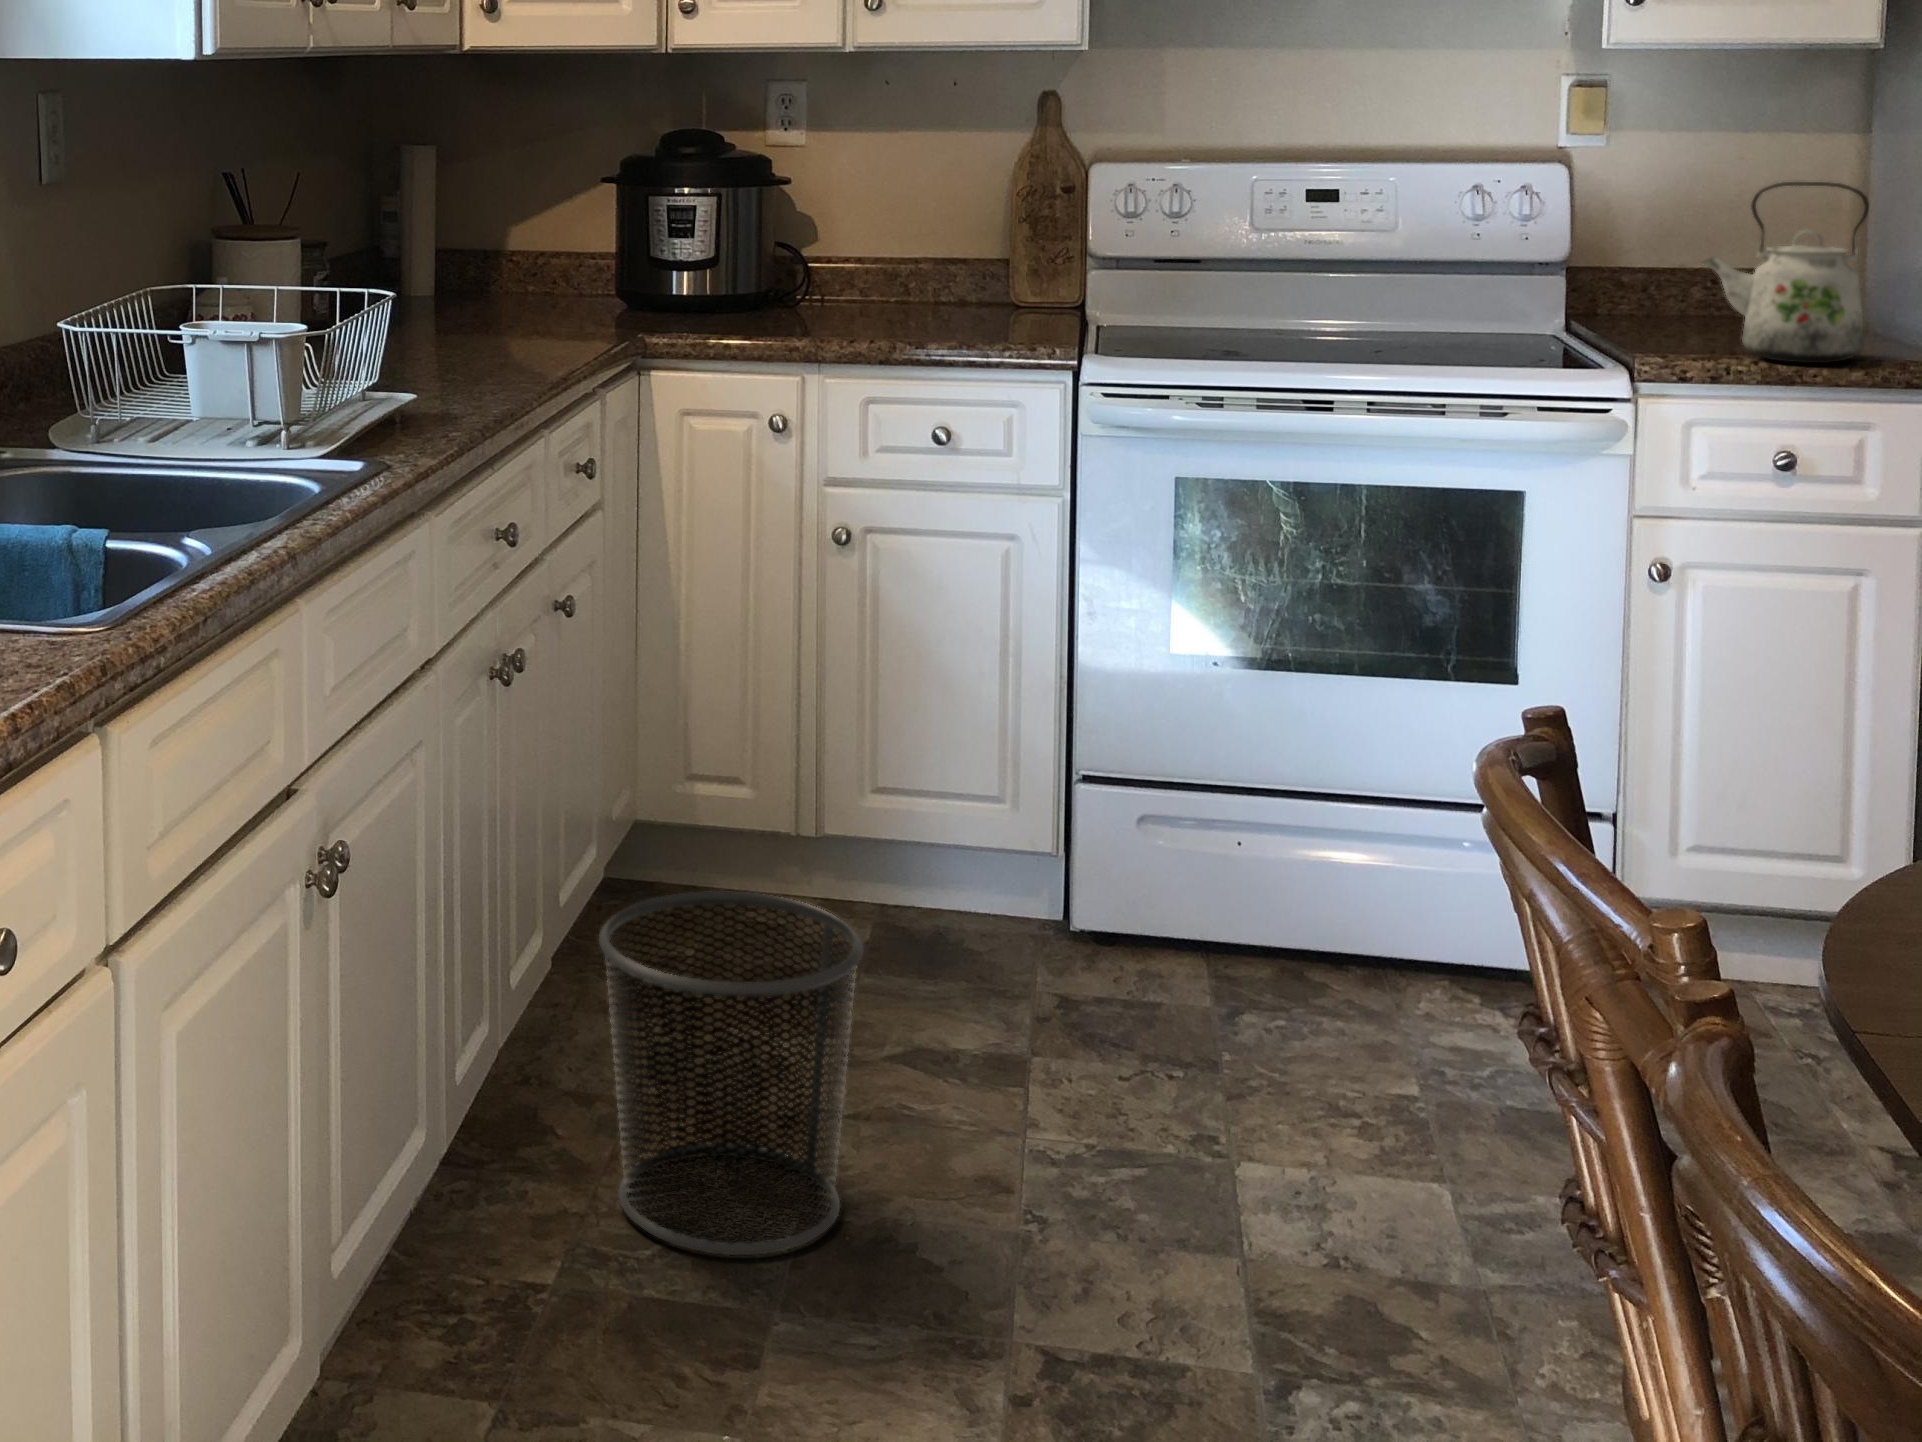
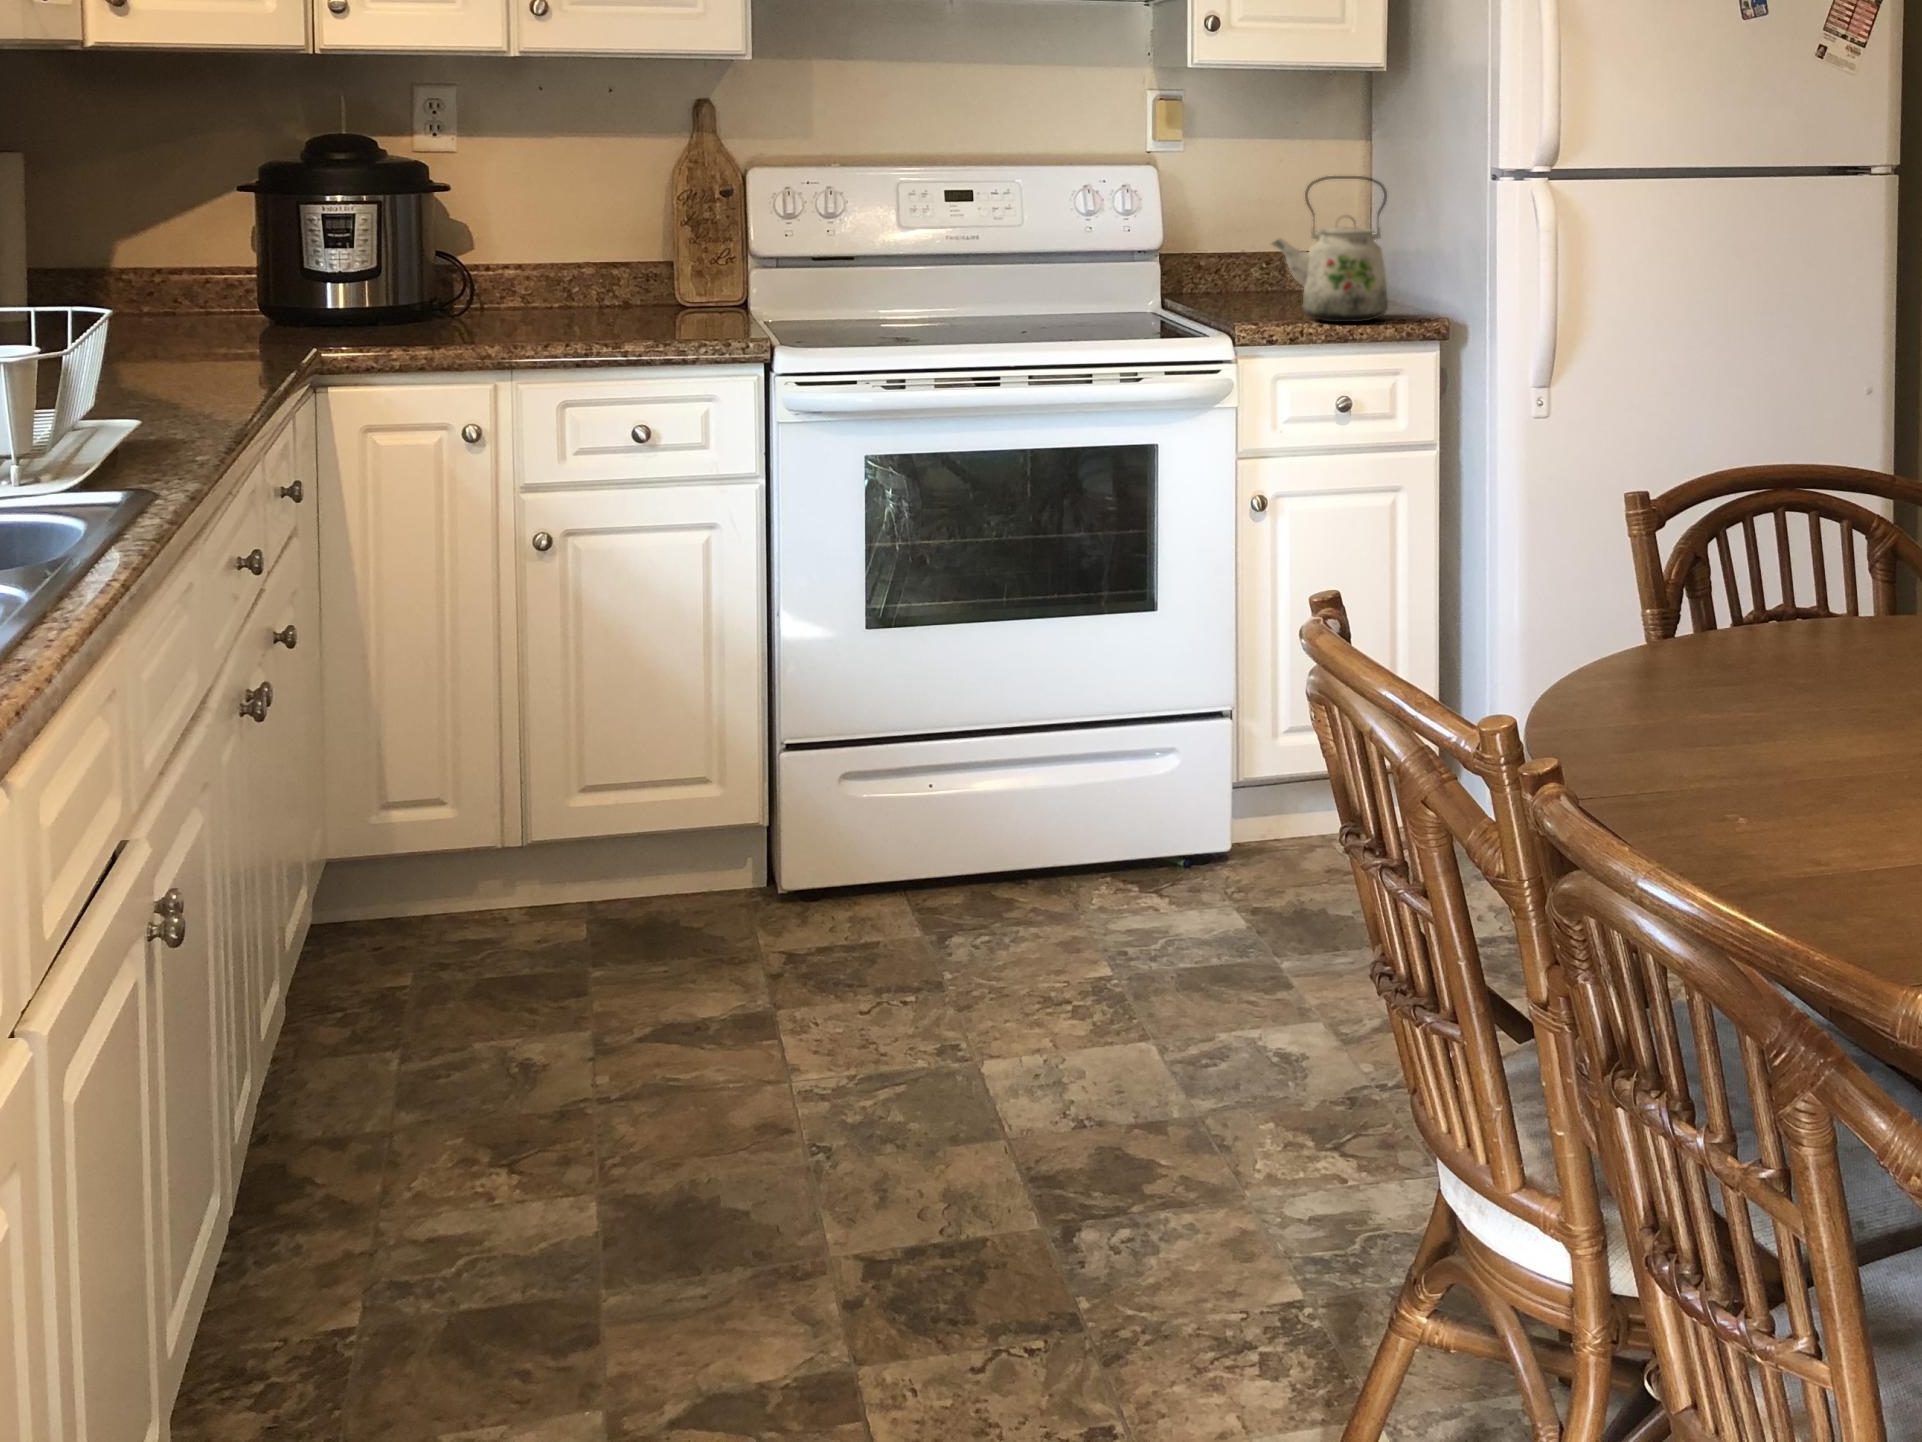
waste bin: present [599,891,863,1255] -> none [361,898,645,1269]

